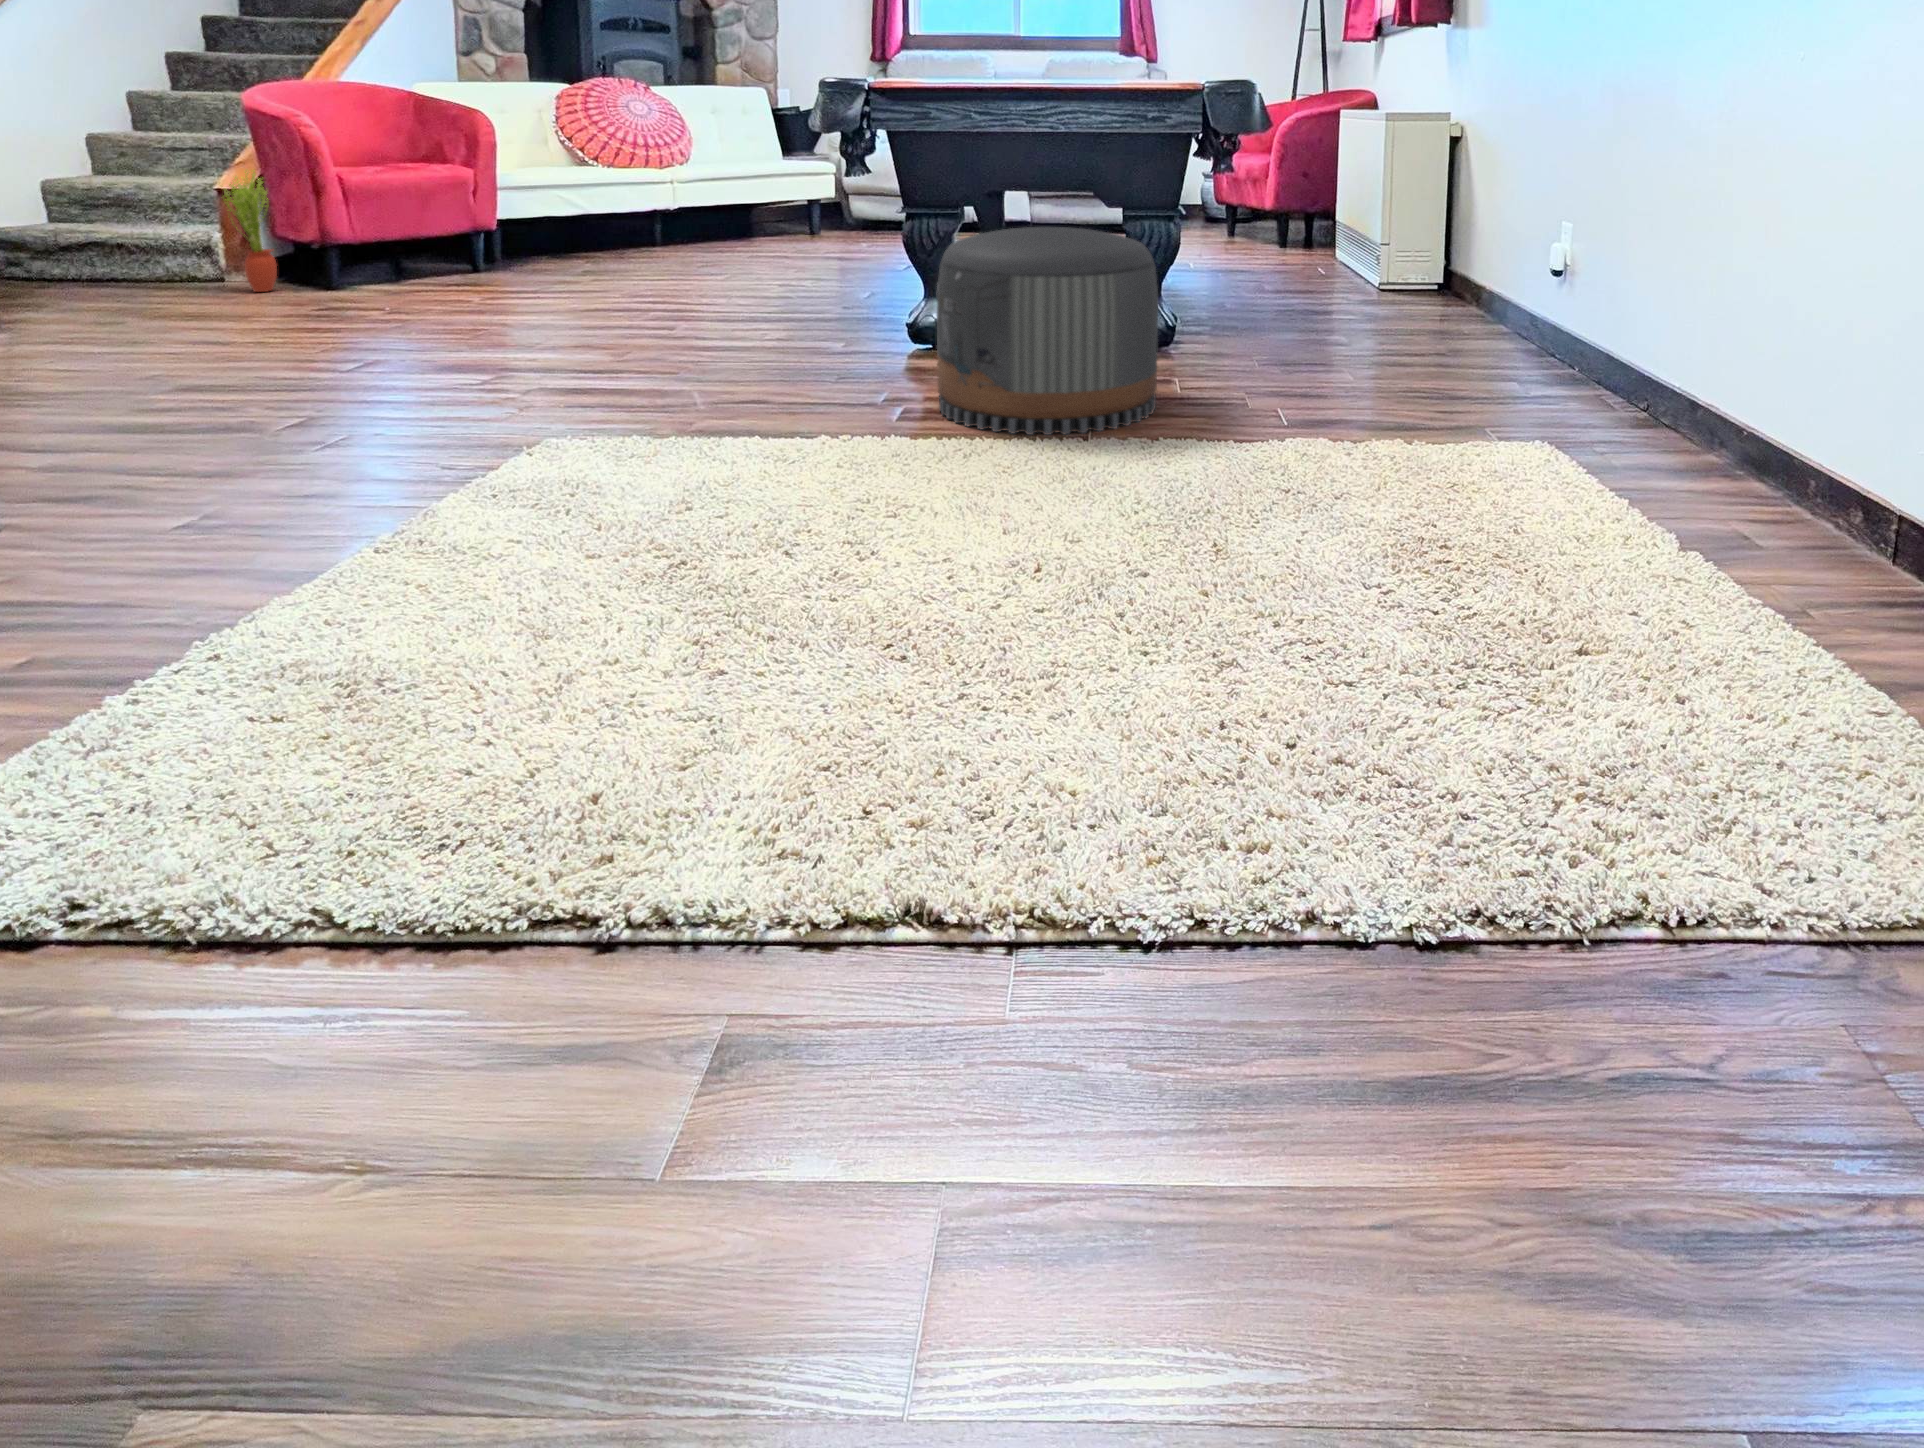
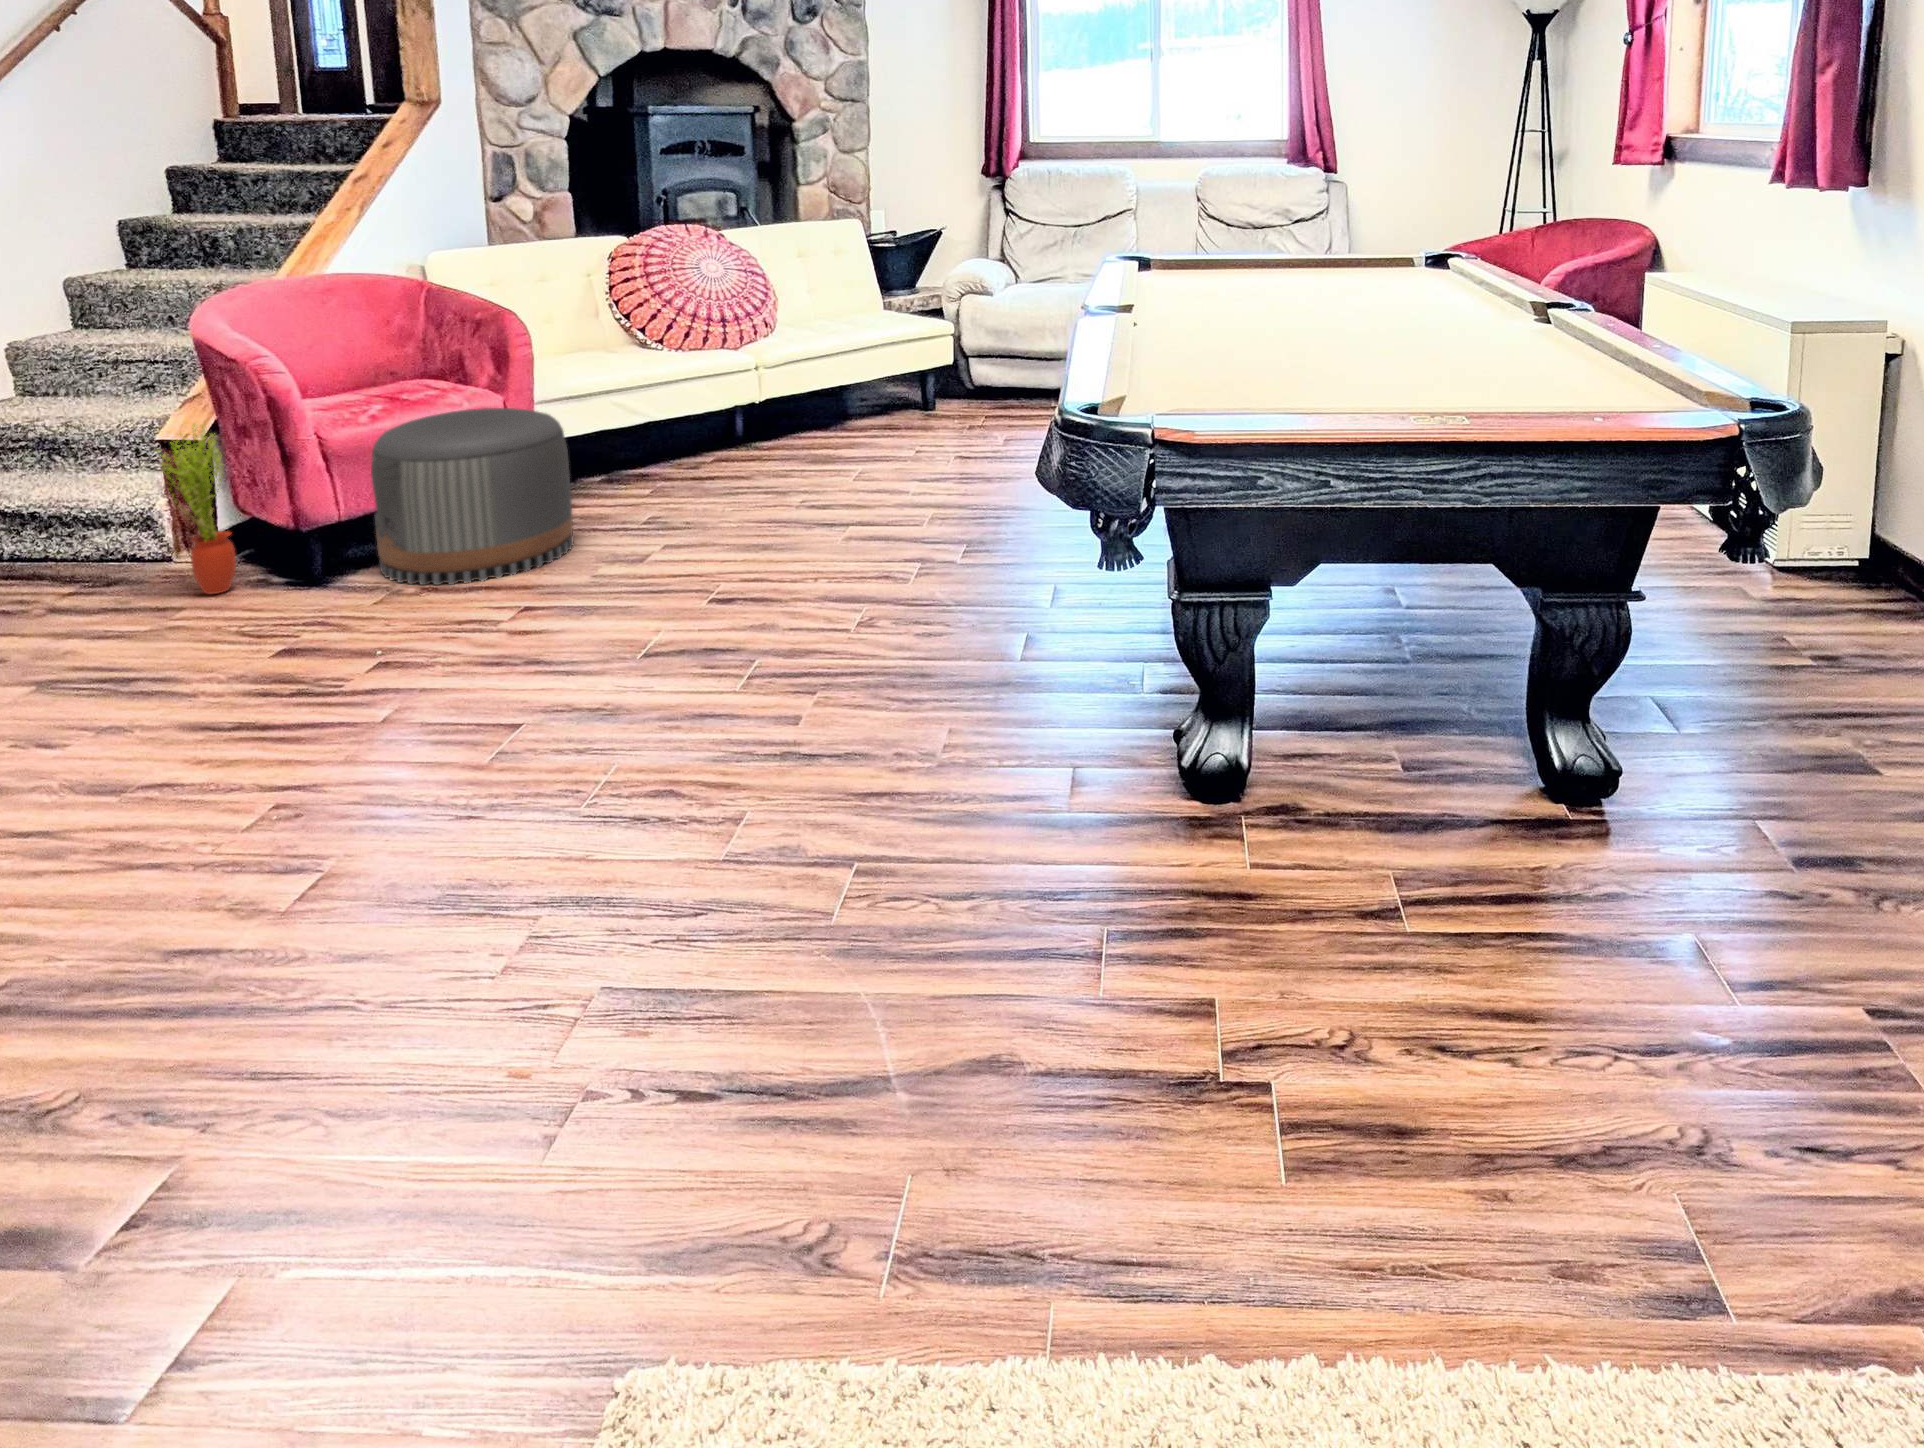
pouf: present [937,227,1158,435] -> present [371,408,574,585]

